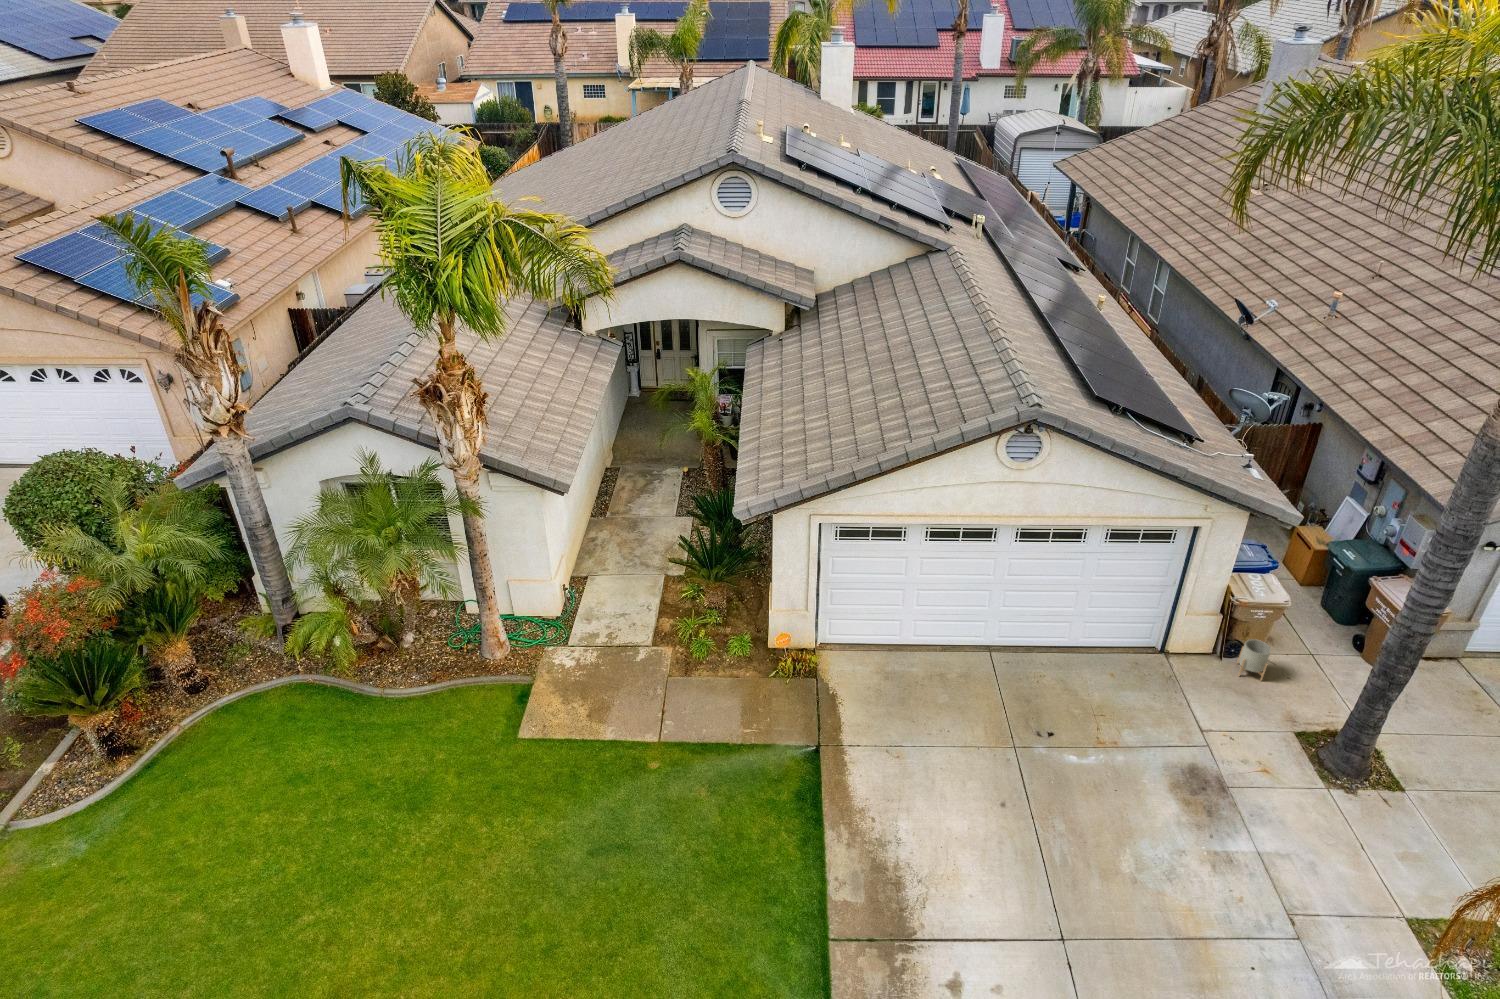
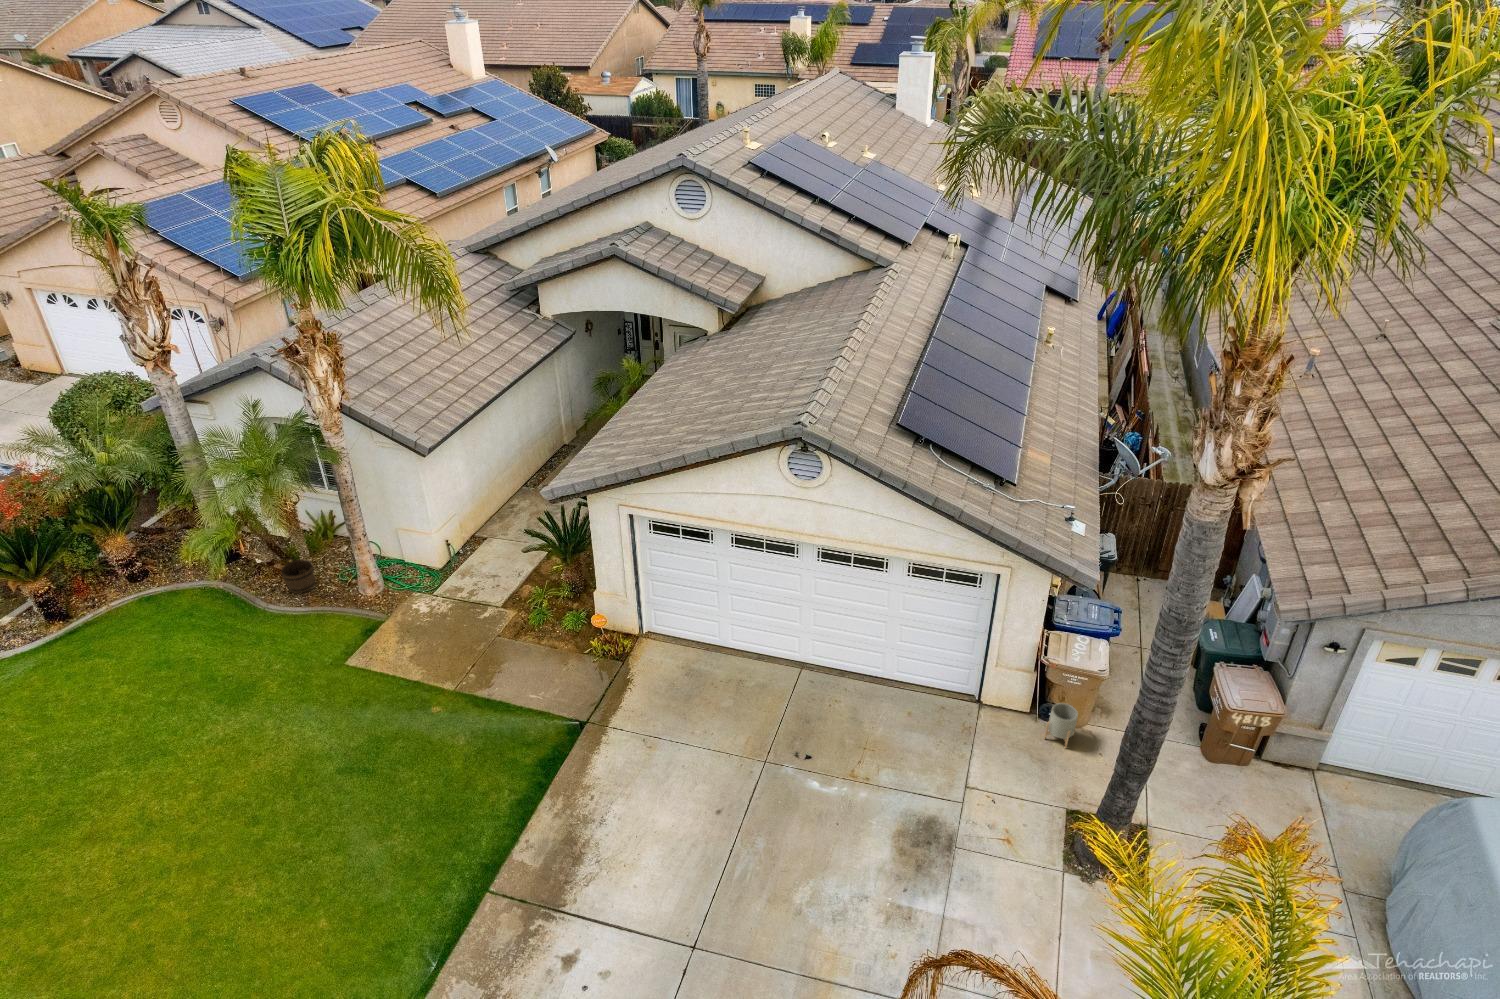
bucket: none [387,632,424,671] -> present [281,560,315,593]

